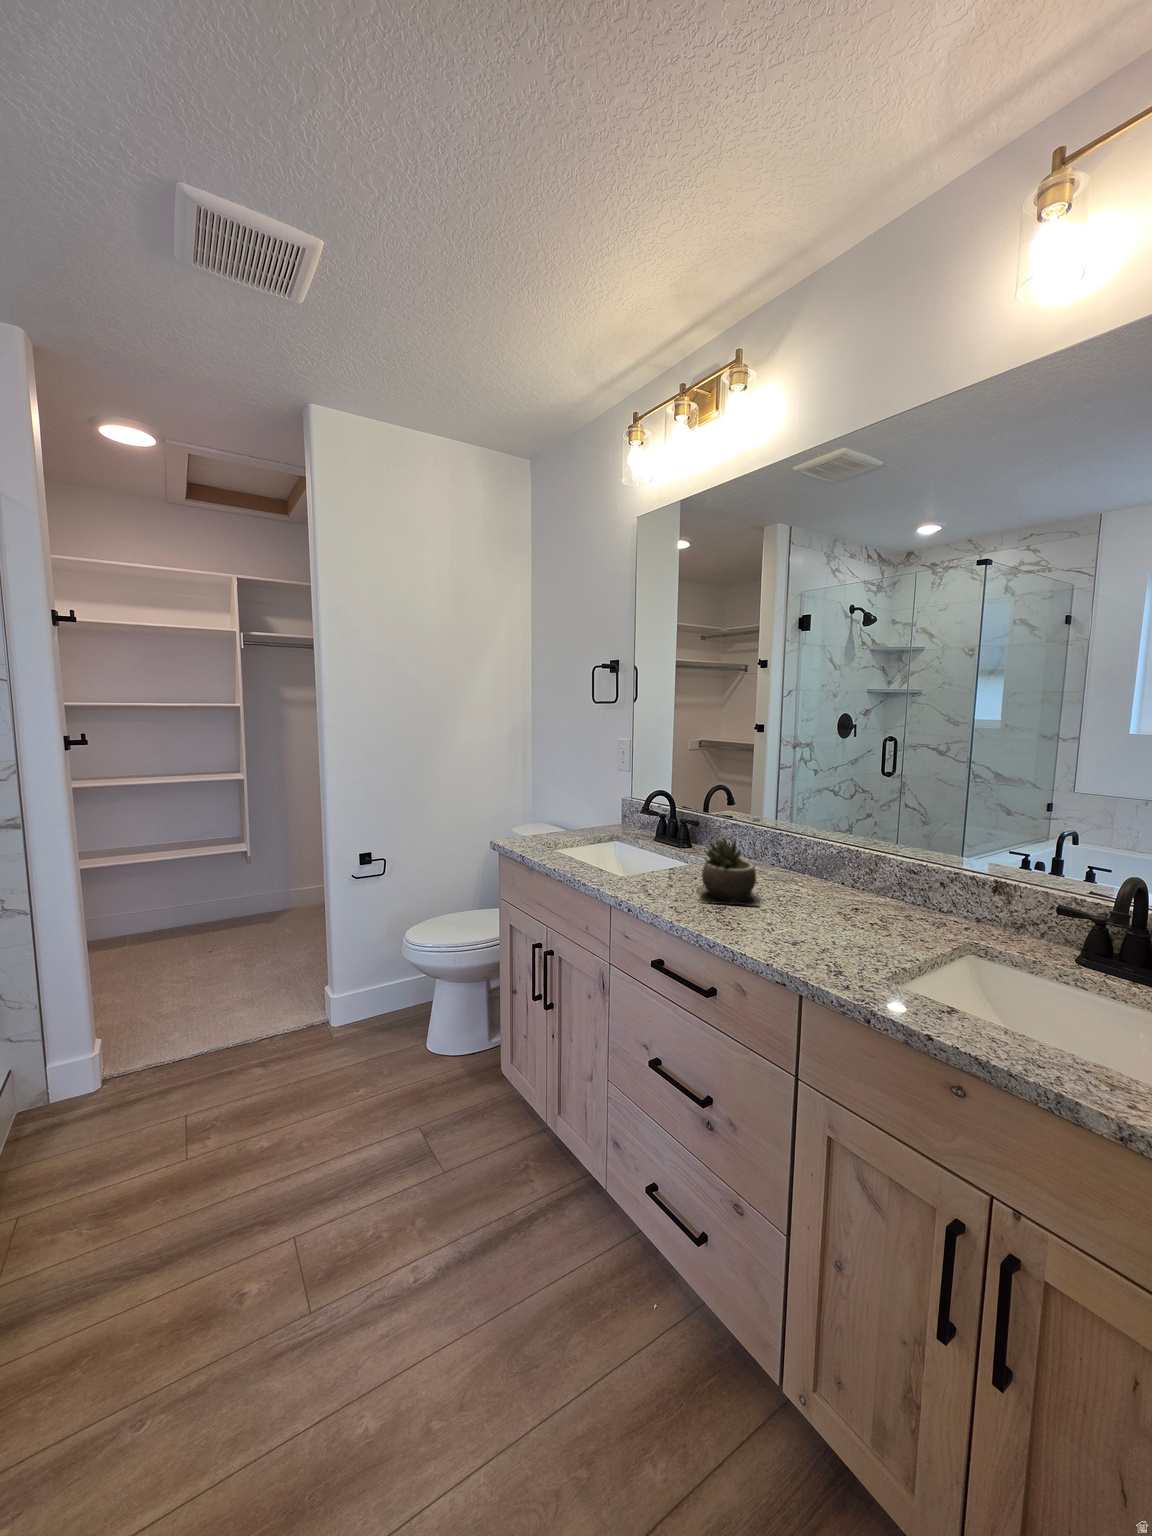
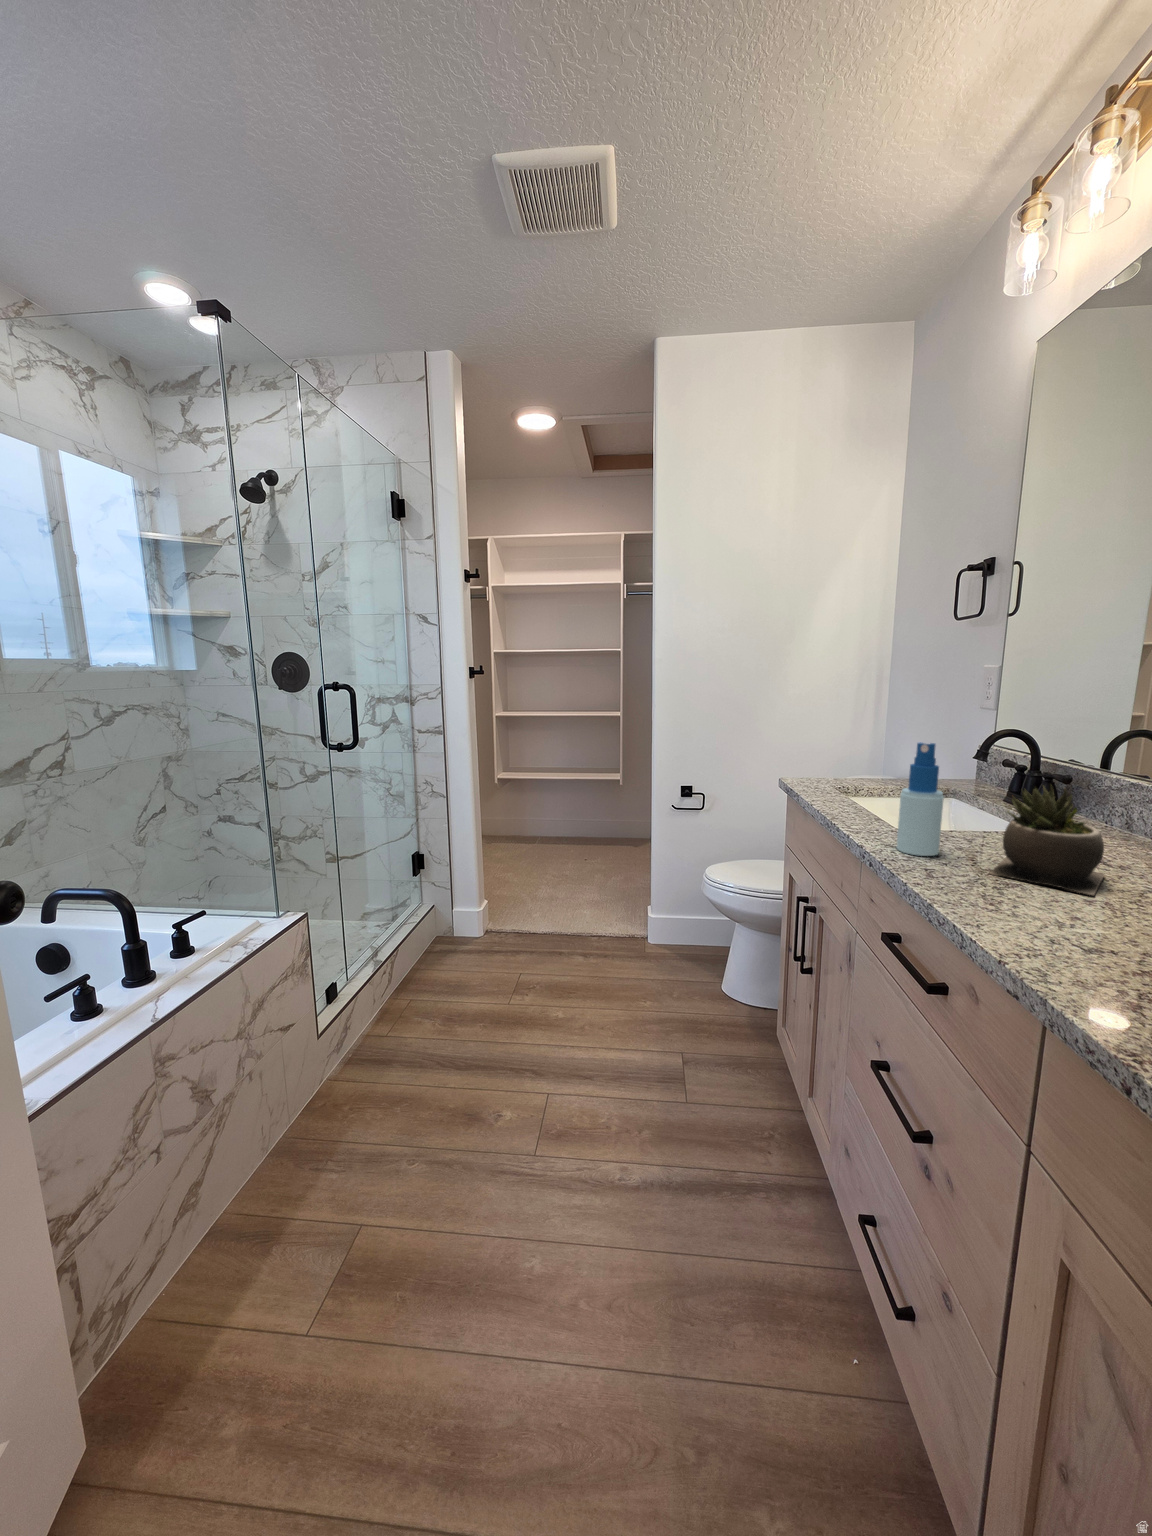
spray bottle: none [637,814,665,898] -> present [896,742,944,856]

